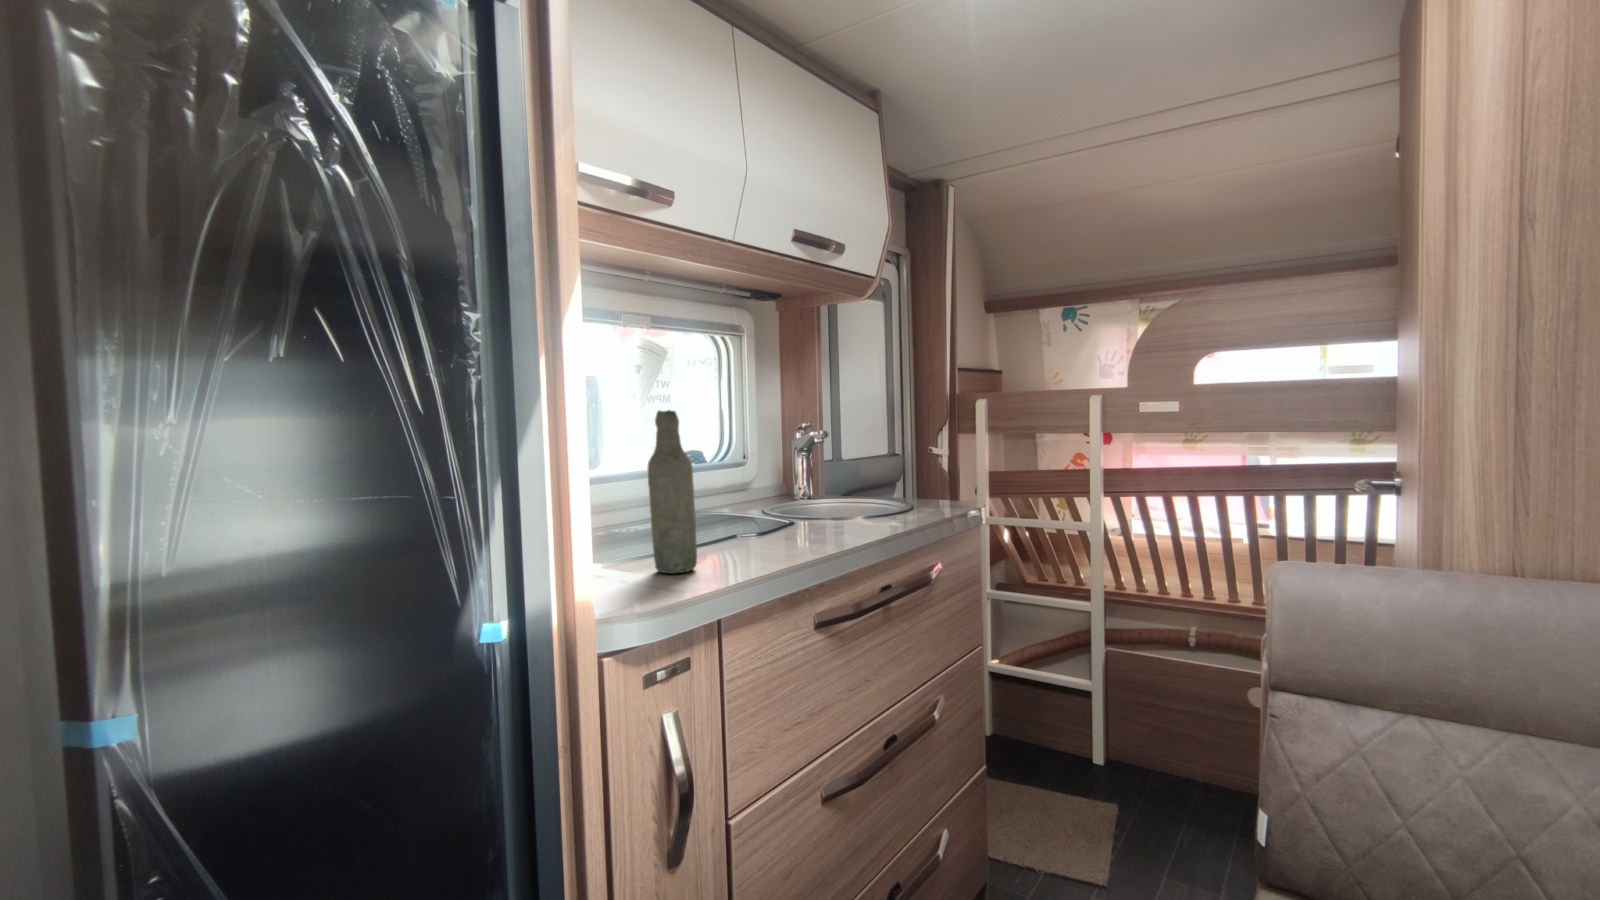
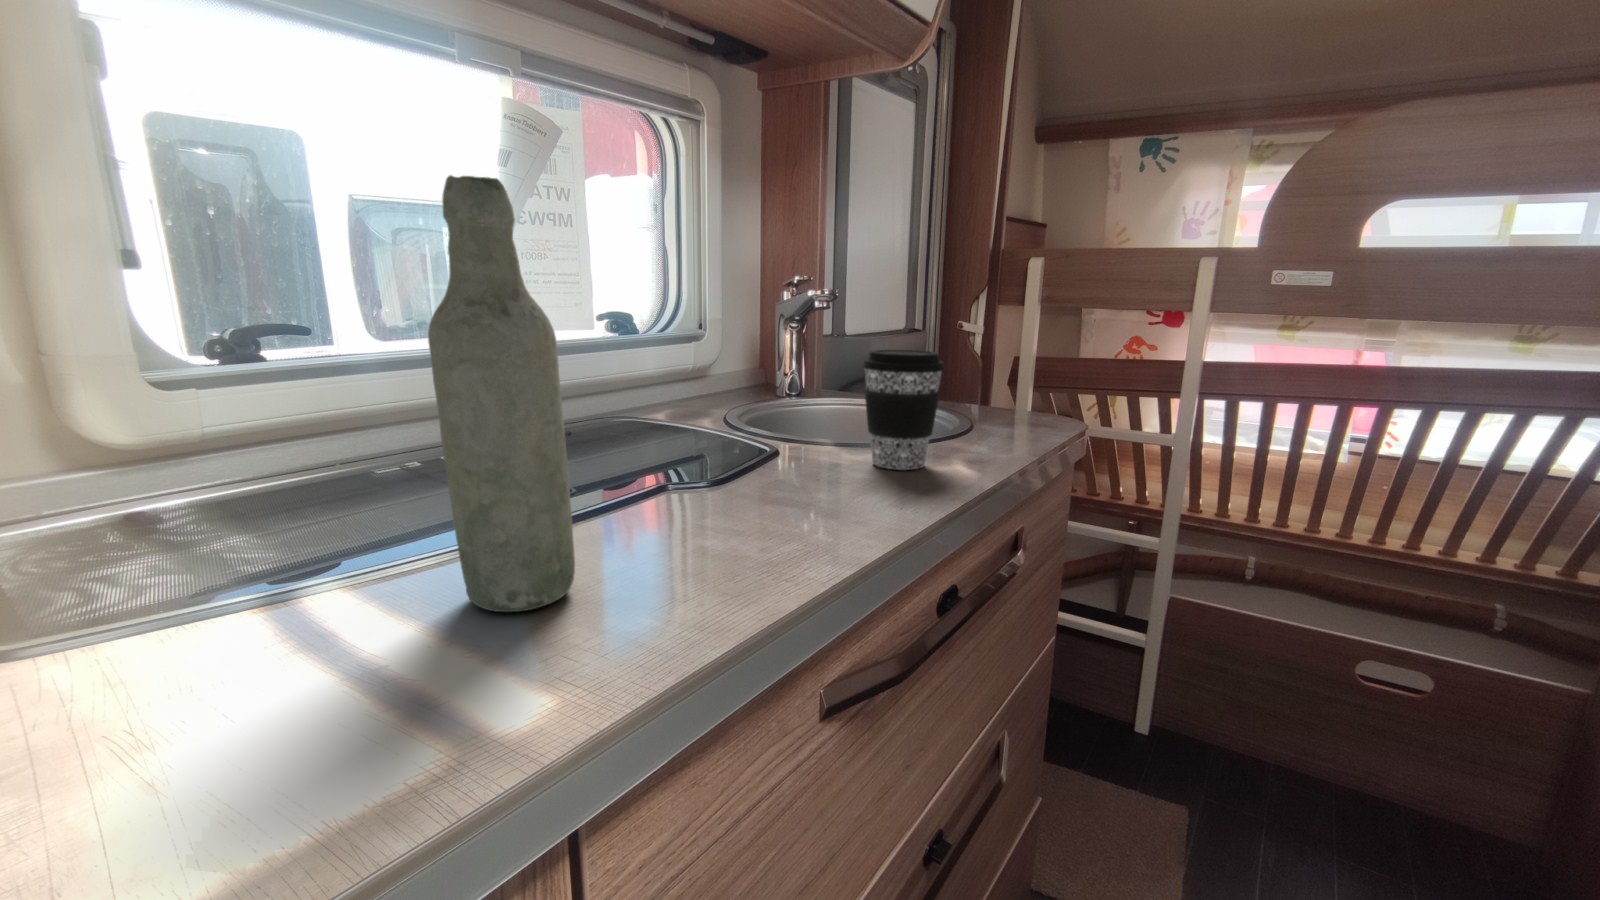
coffee cup: none [833,467,877,532] -> present [863,349,944,470]

